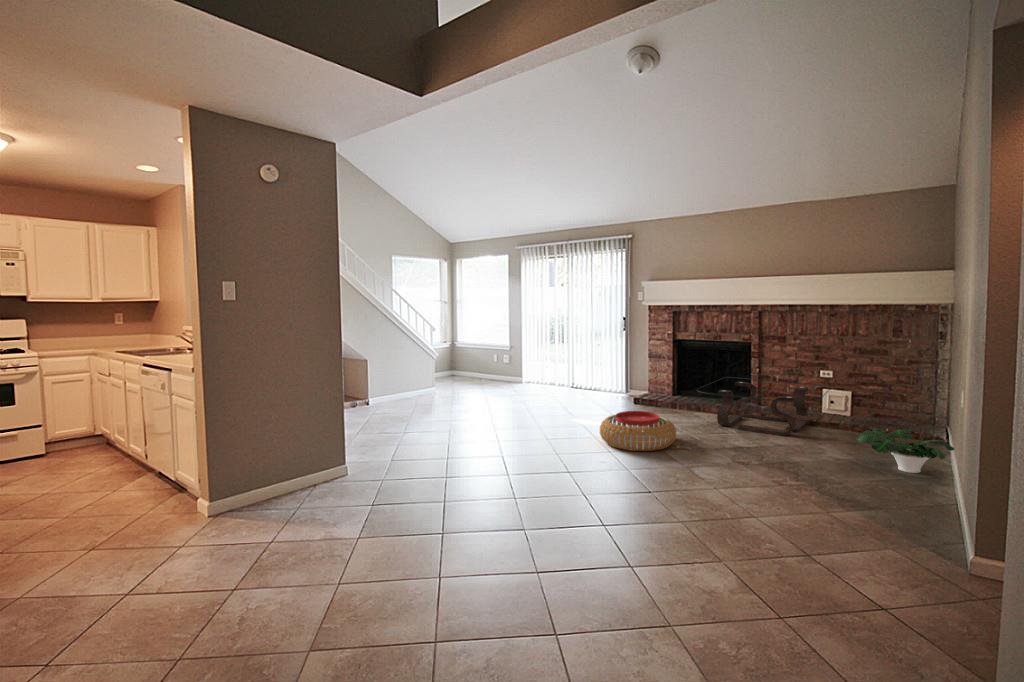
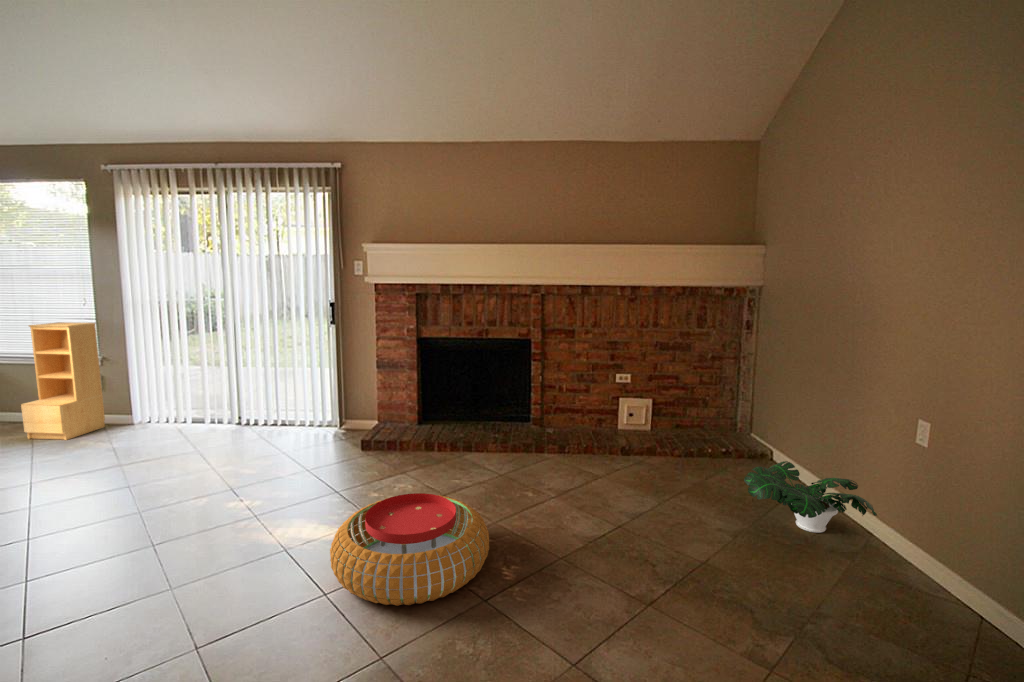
bookshelf: none [479,327,510,386] -> present [21,322,105,440]
coffee table: present [697,377,831,436] -> none [484,391,669,484]

